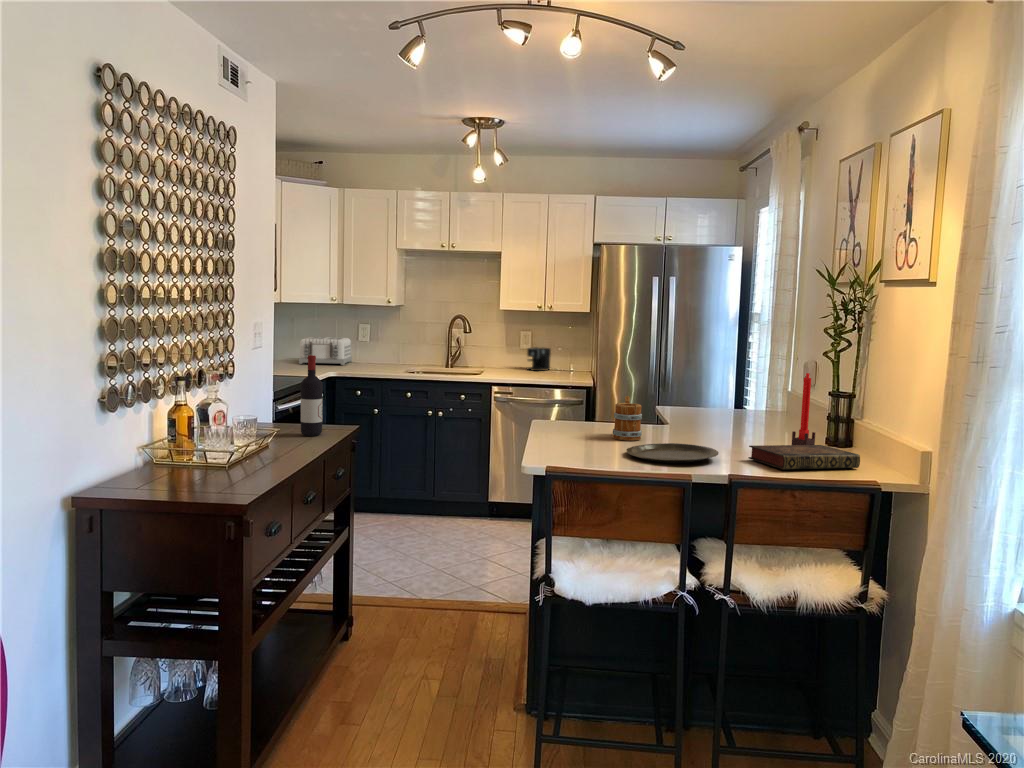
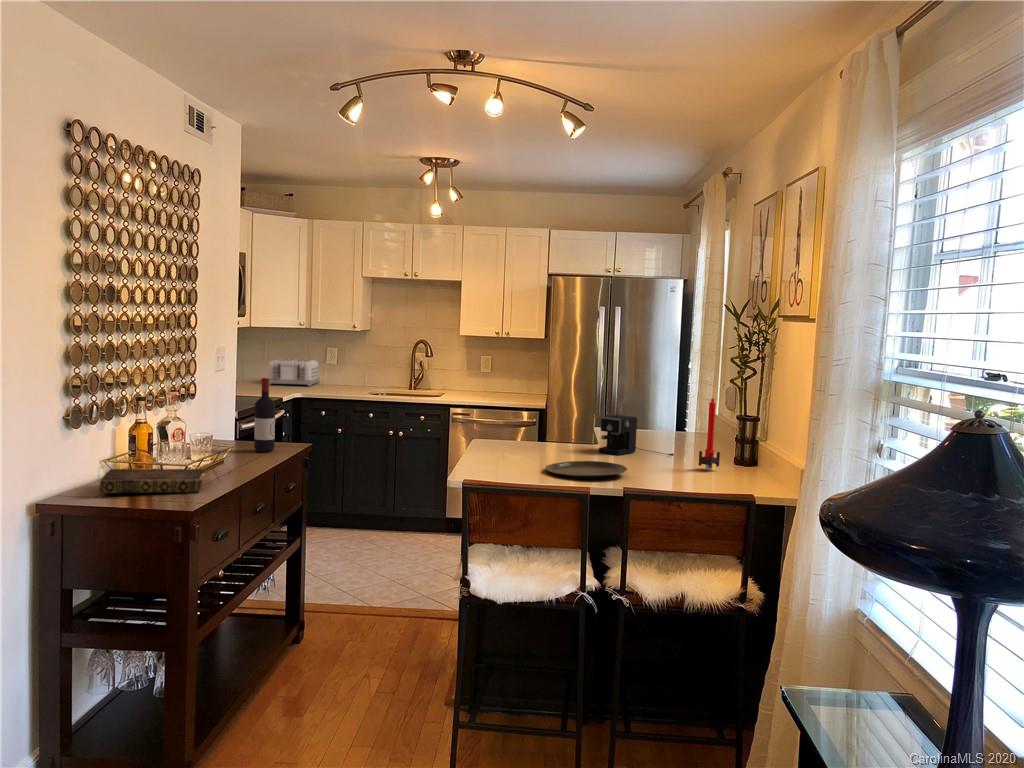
coffee maker: present [526,347,551,371] -> present [599,415,674,456]
mug: present [613,396,642,441] -> none [540,418,566,458]
book: present [748,445,860,469] -> present [100,469,202,493]

